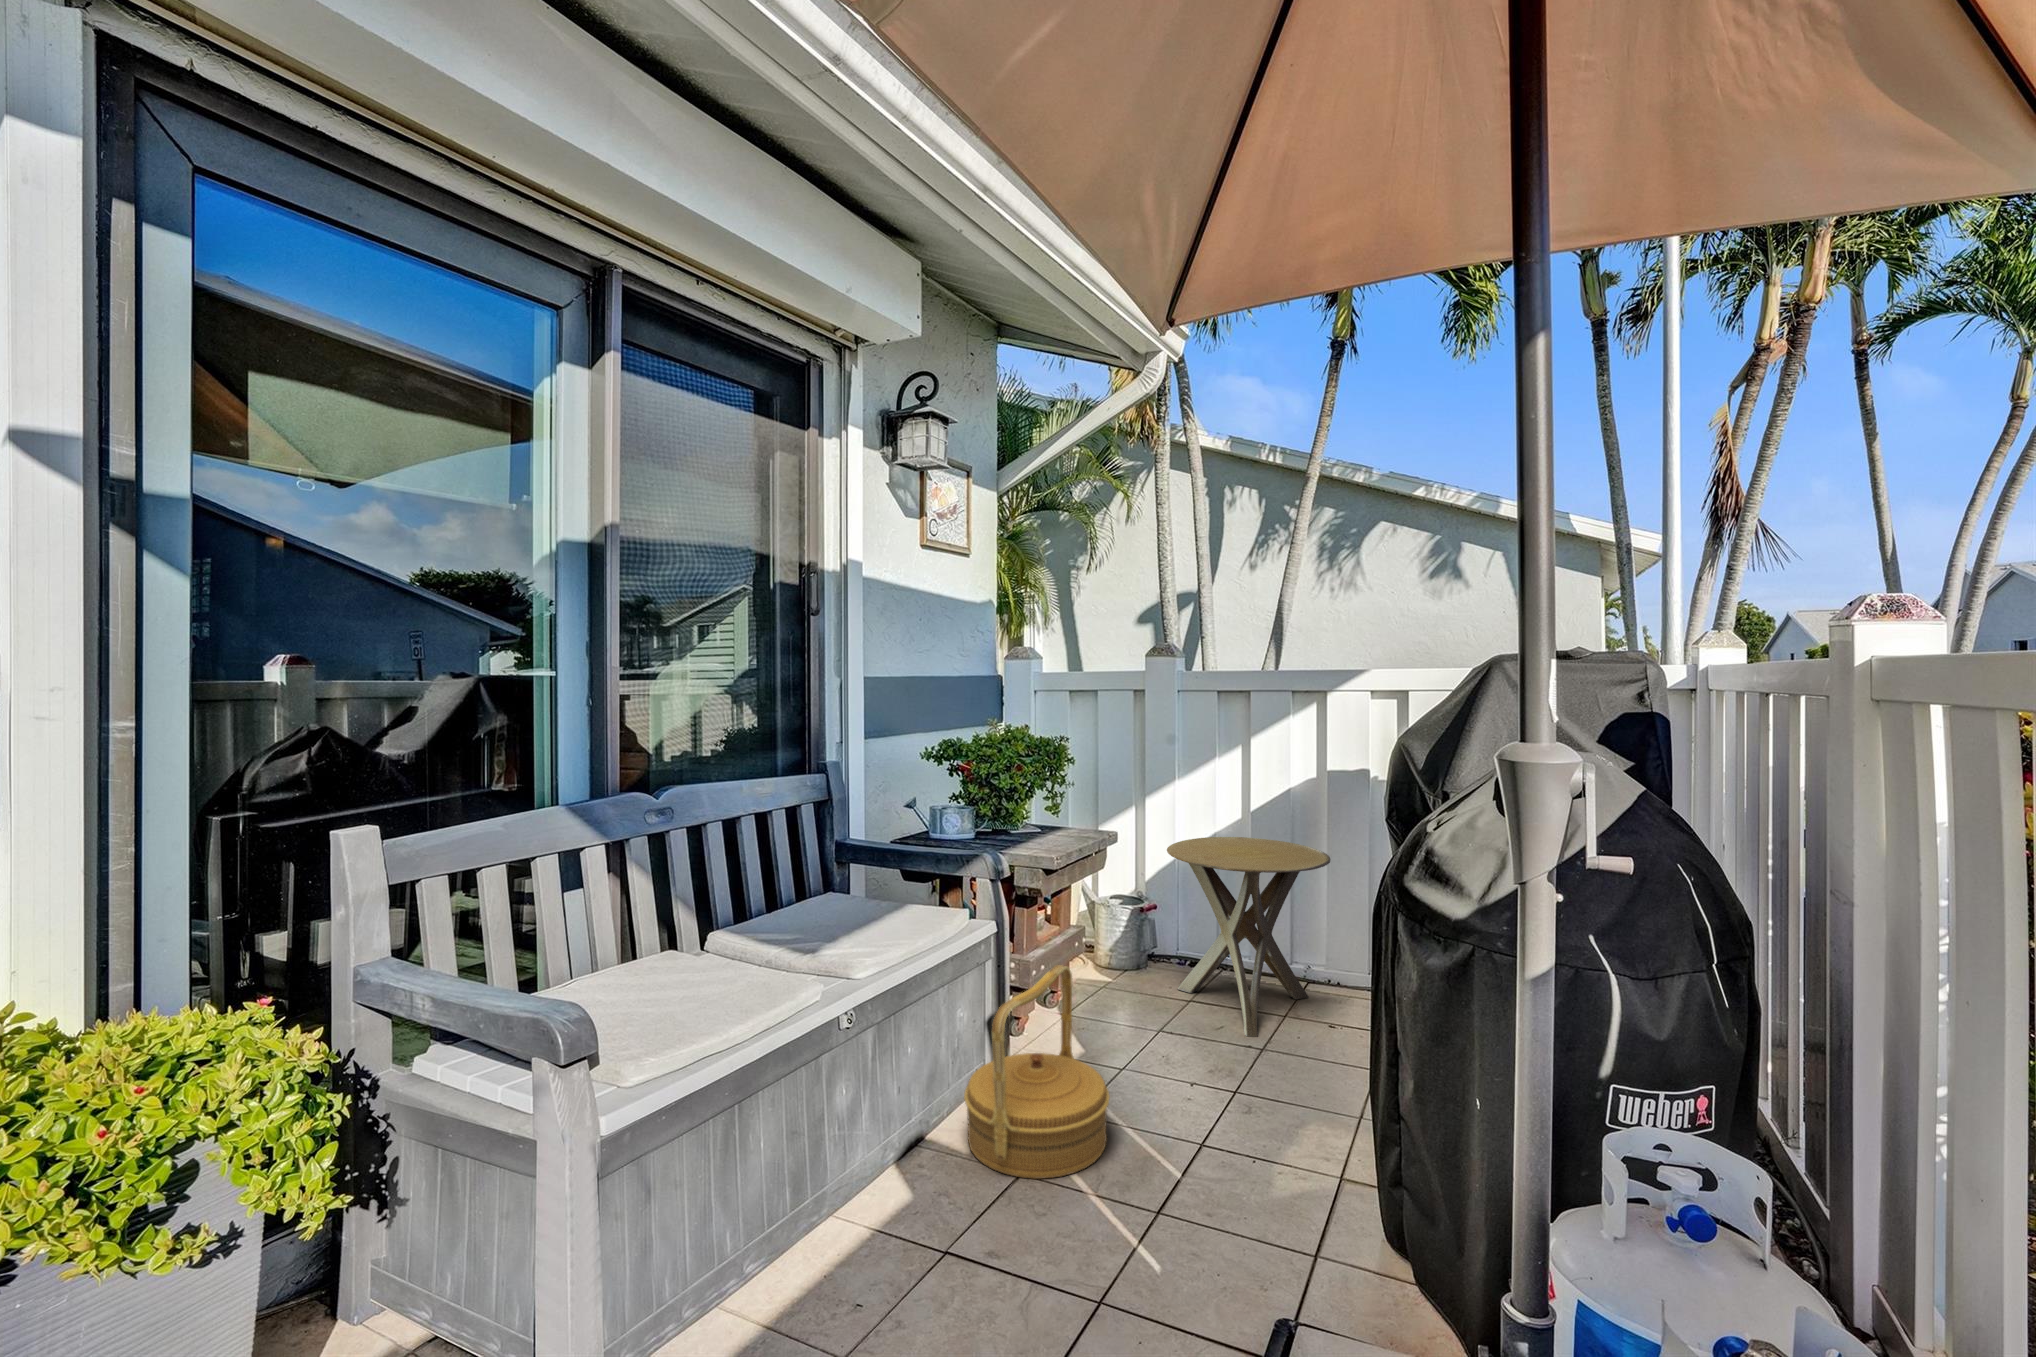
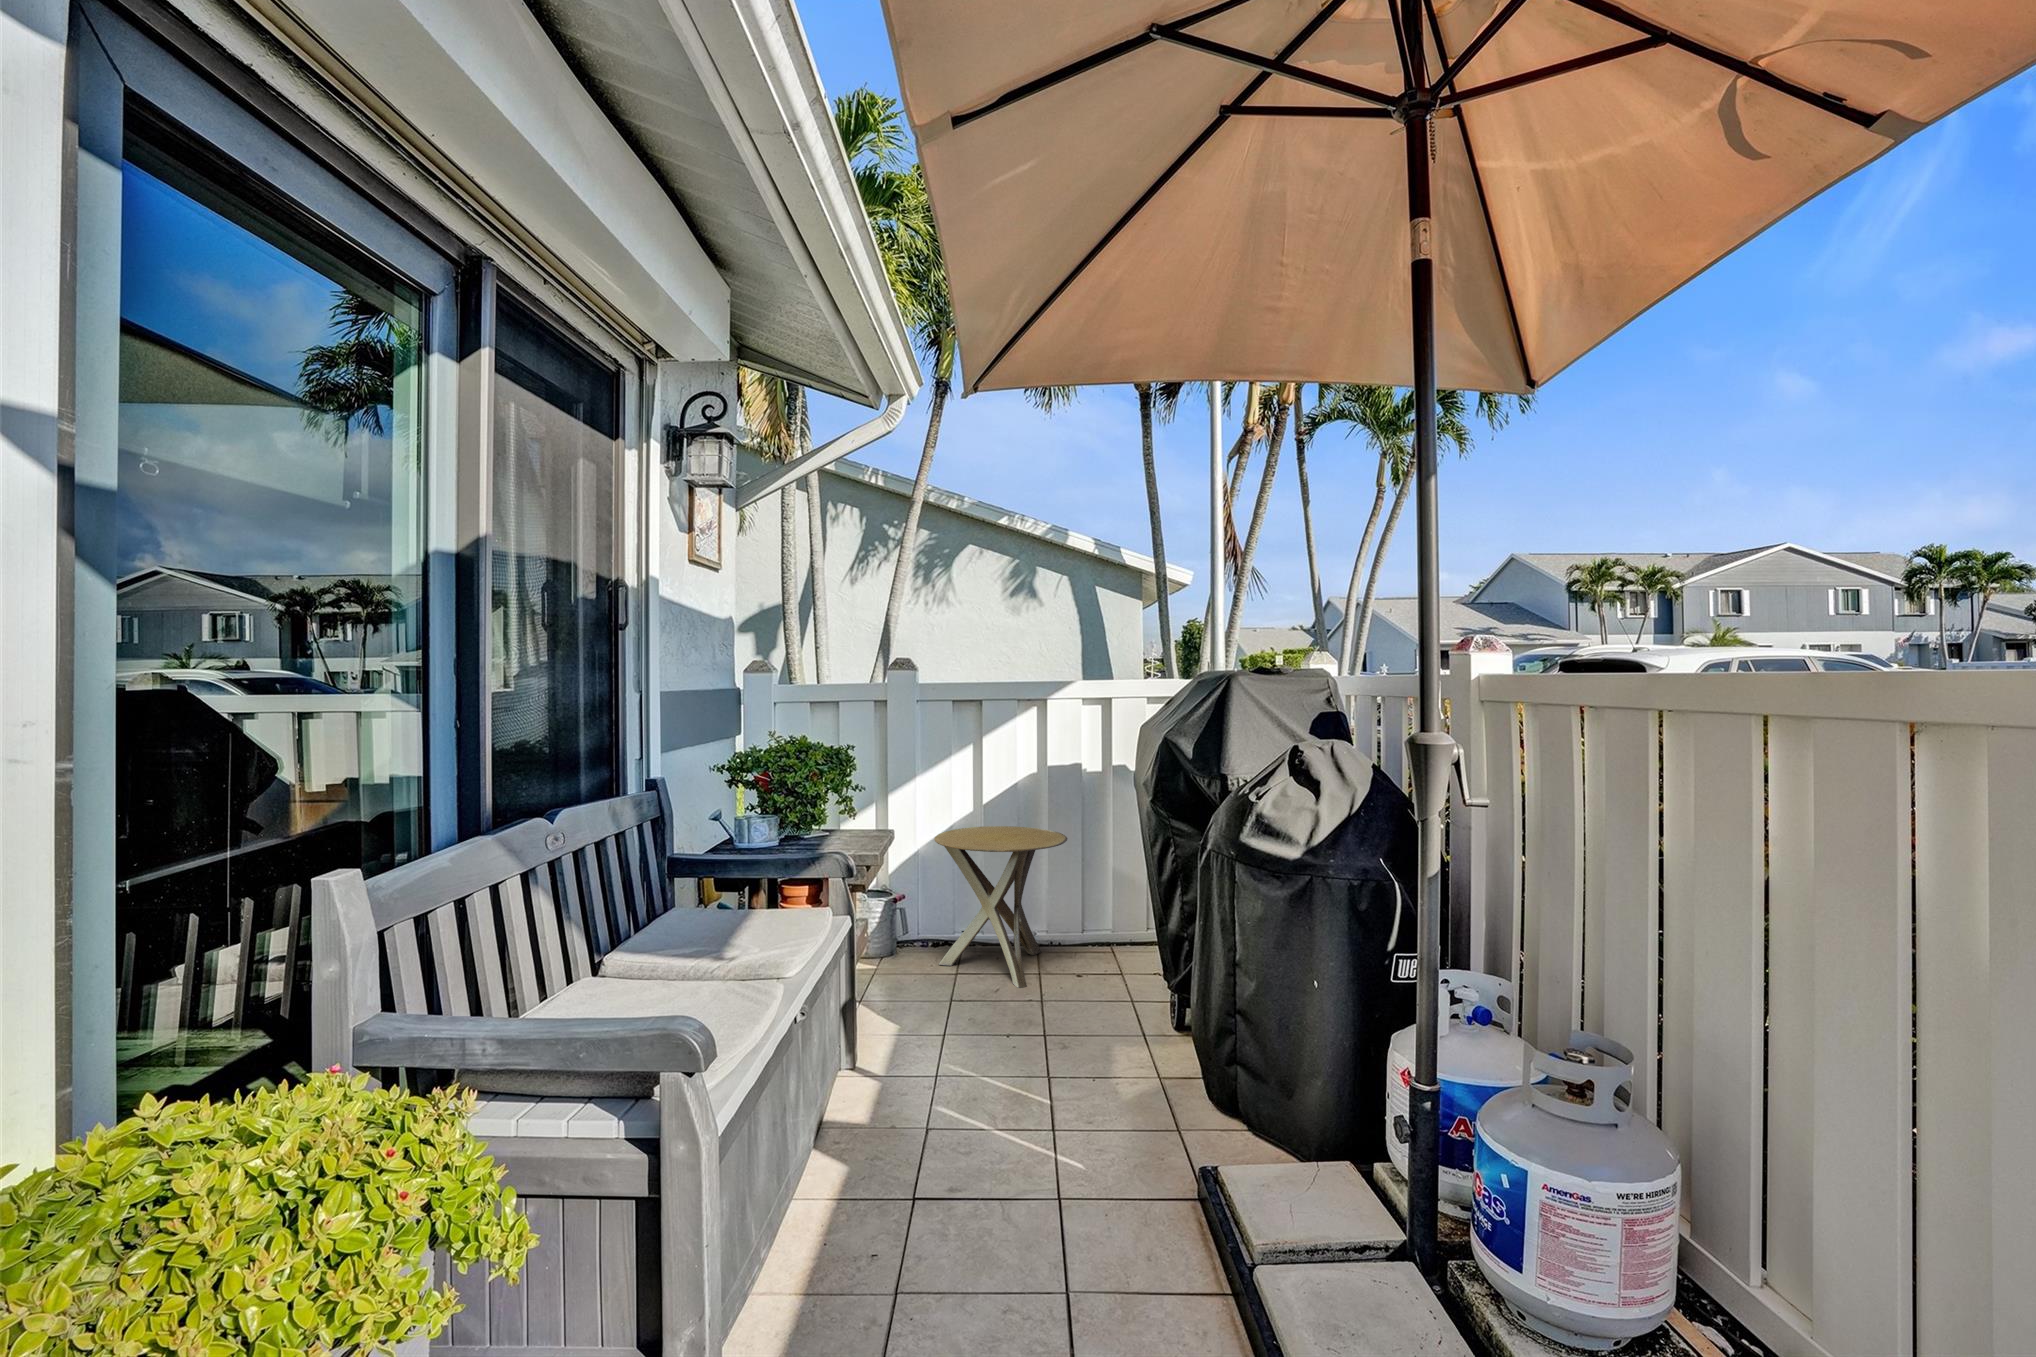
woven basket: present [964,965,1110,1179] -> none [859,944,985,1123]

